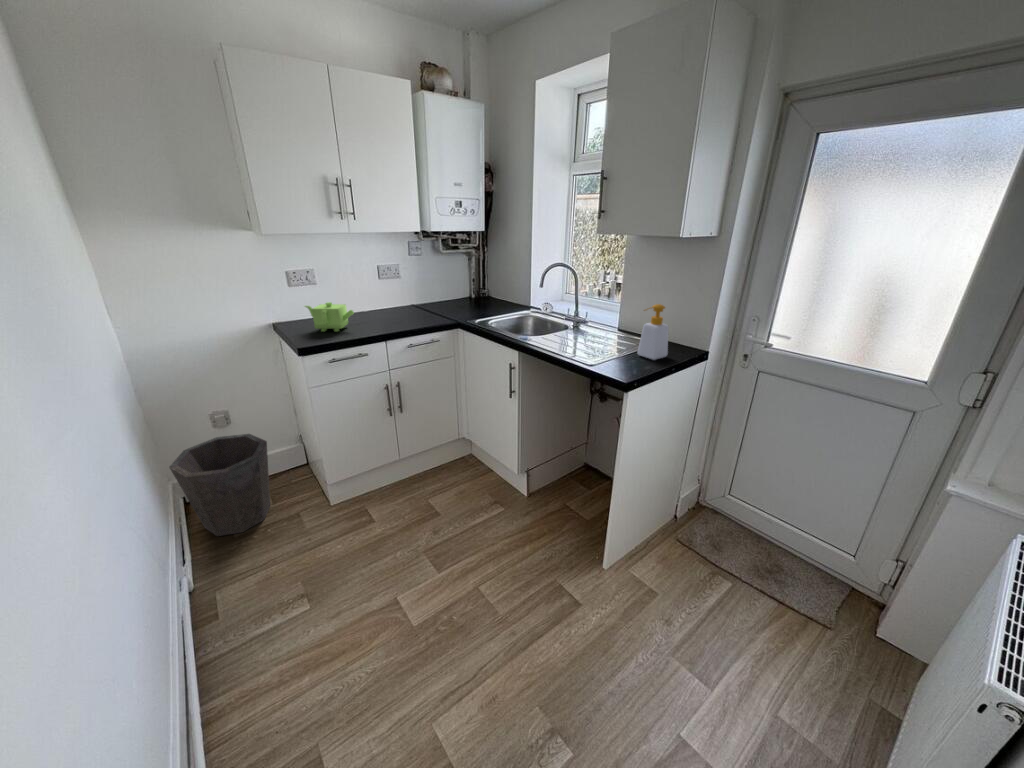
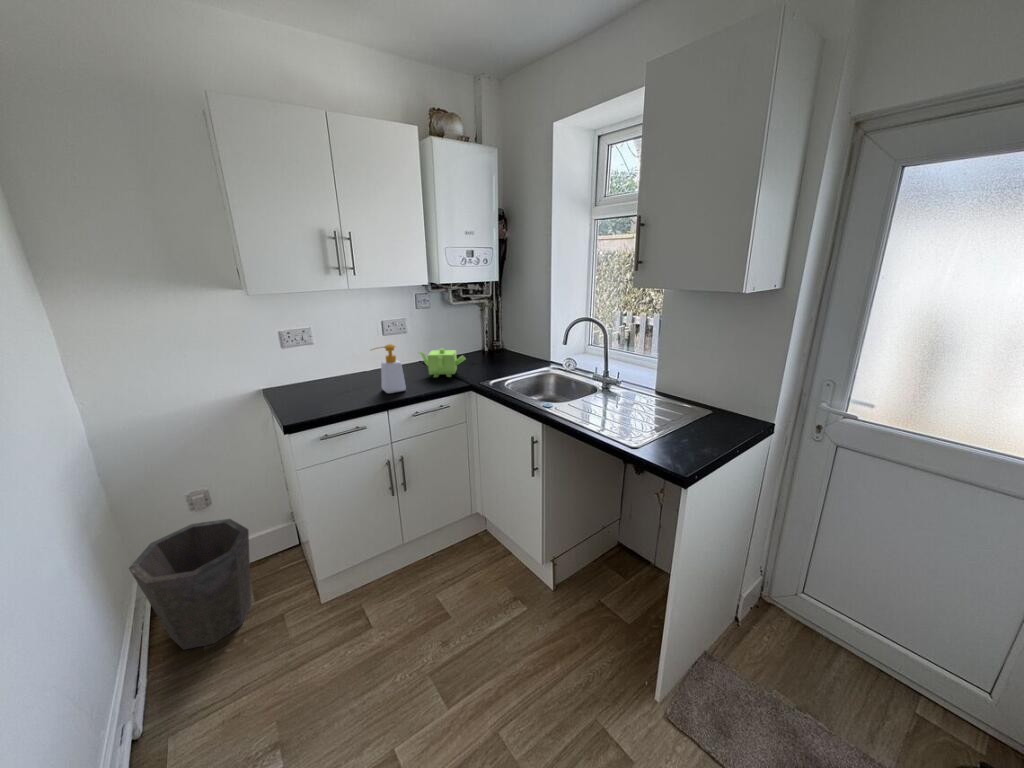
teapot: present [305,302,354,332] -> present [418,348,465,377]
soap bottle: present [638,304,669,360] -> present [372,344,406,393]

